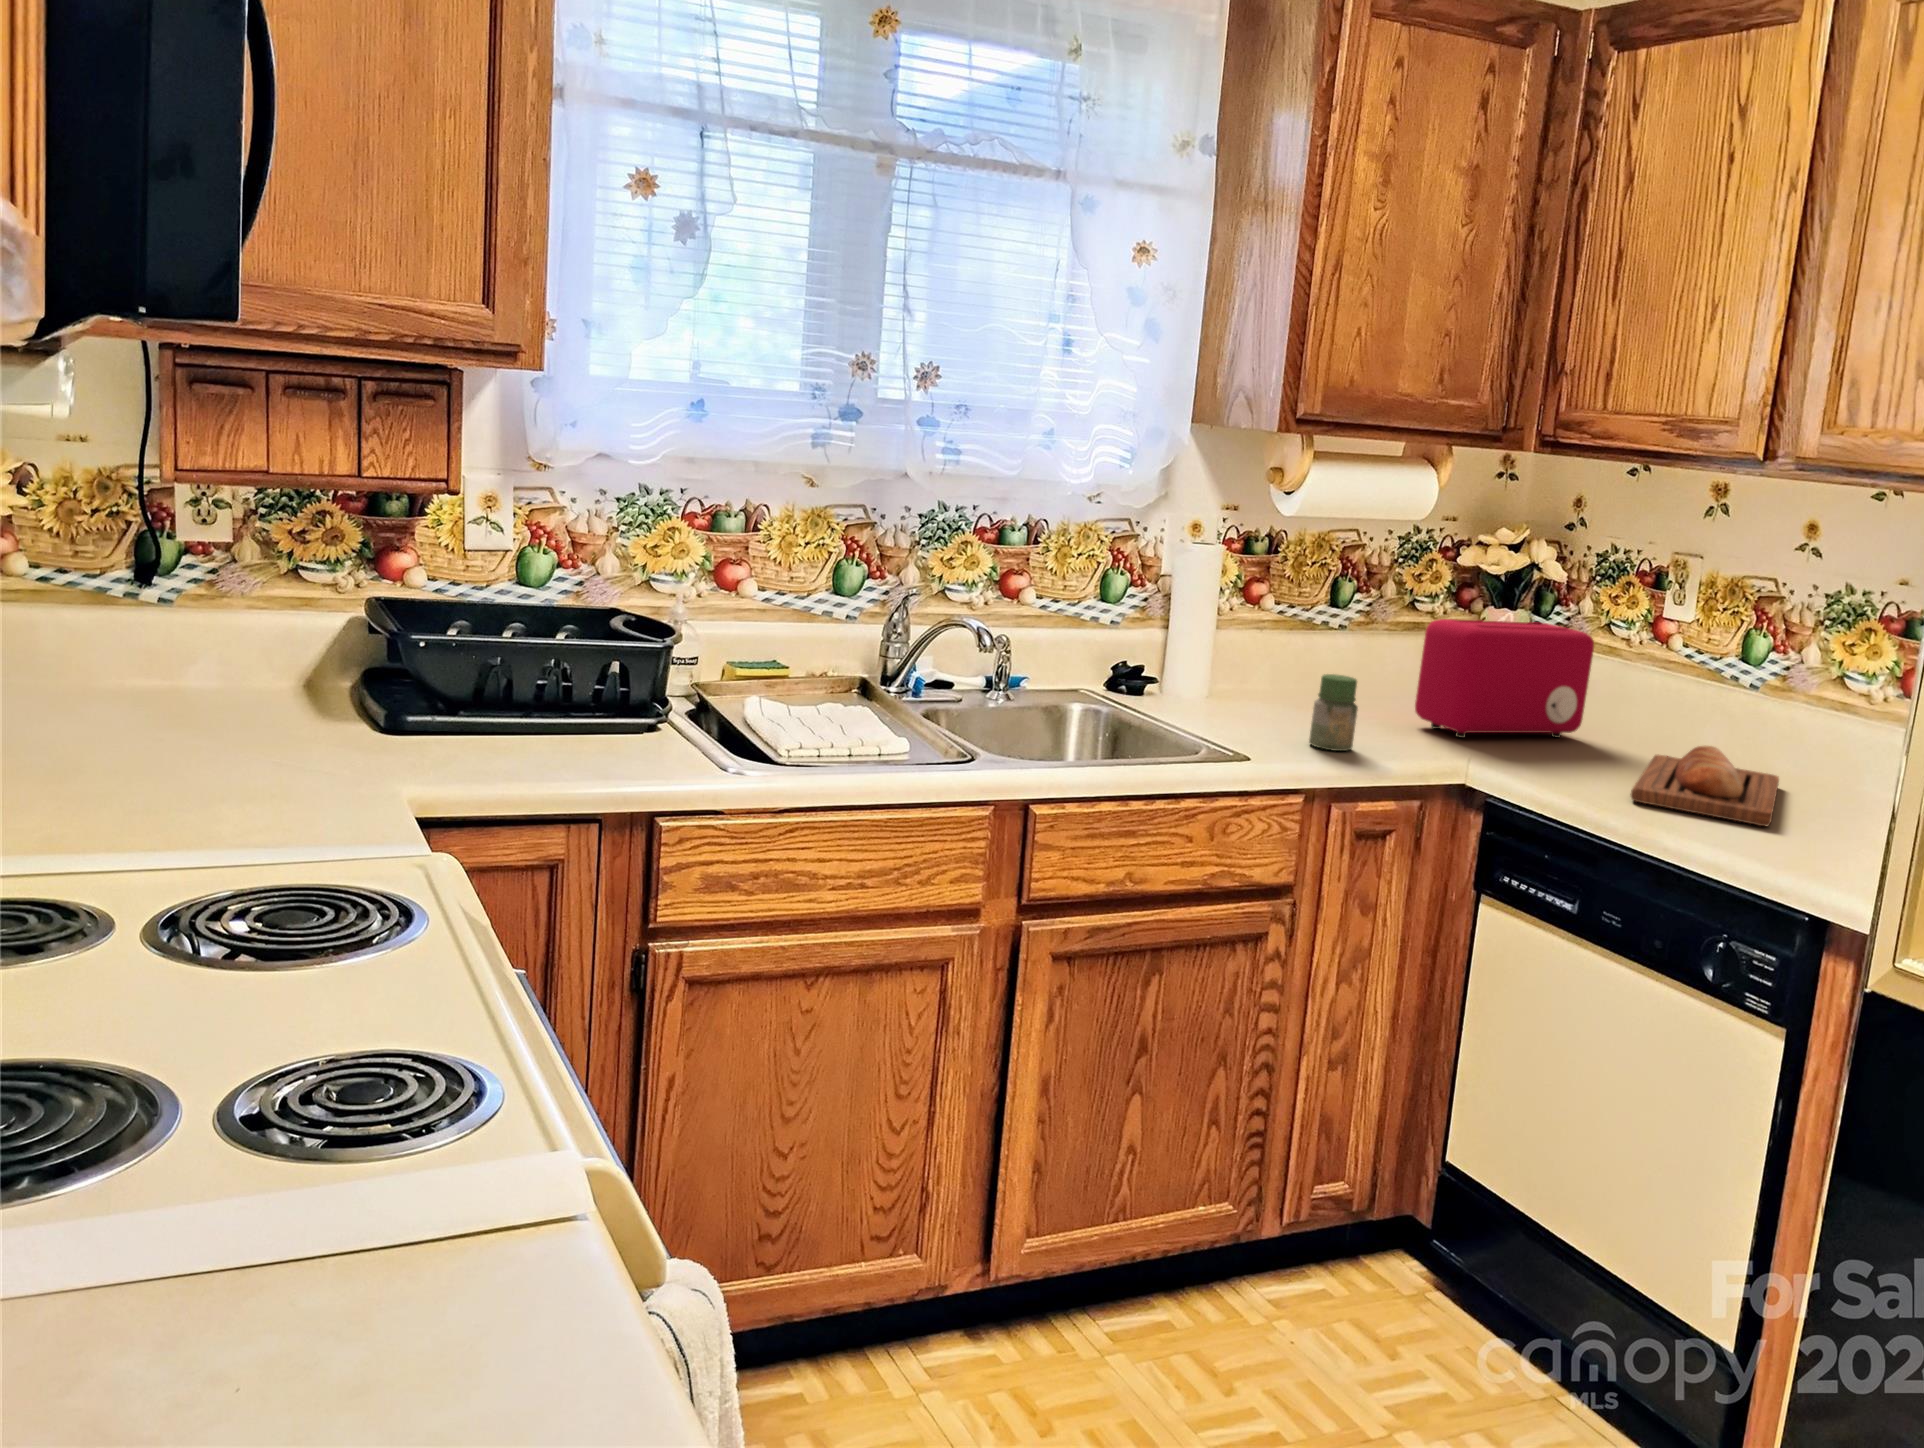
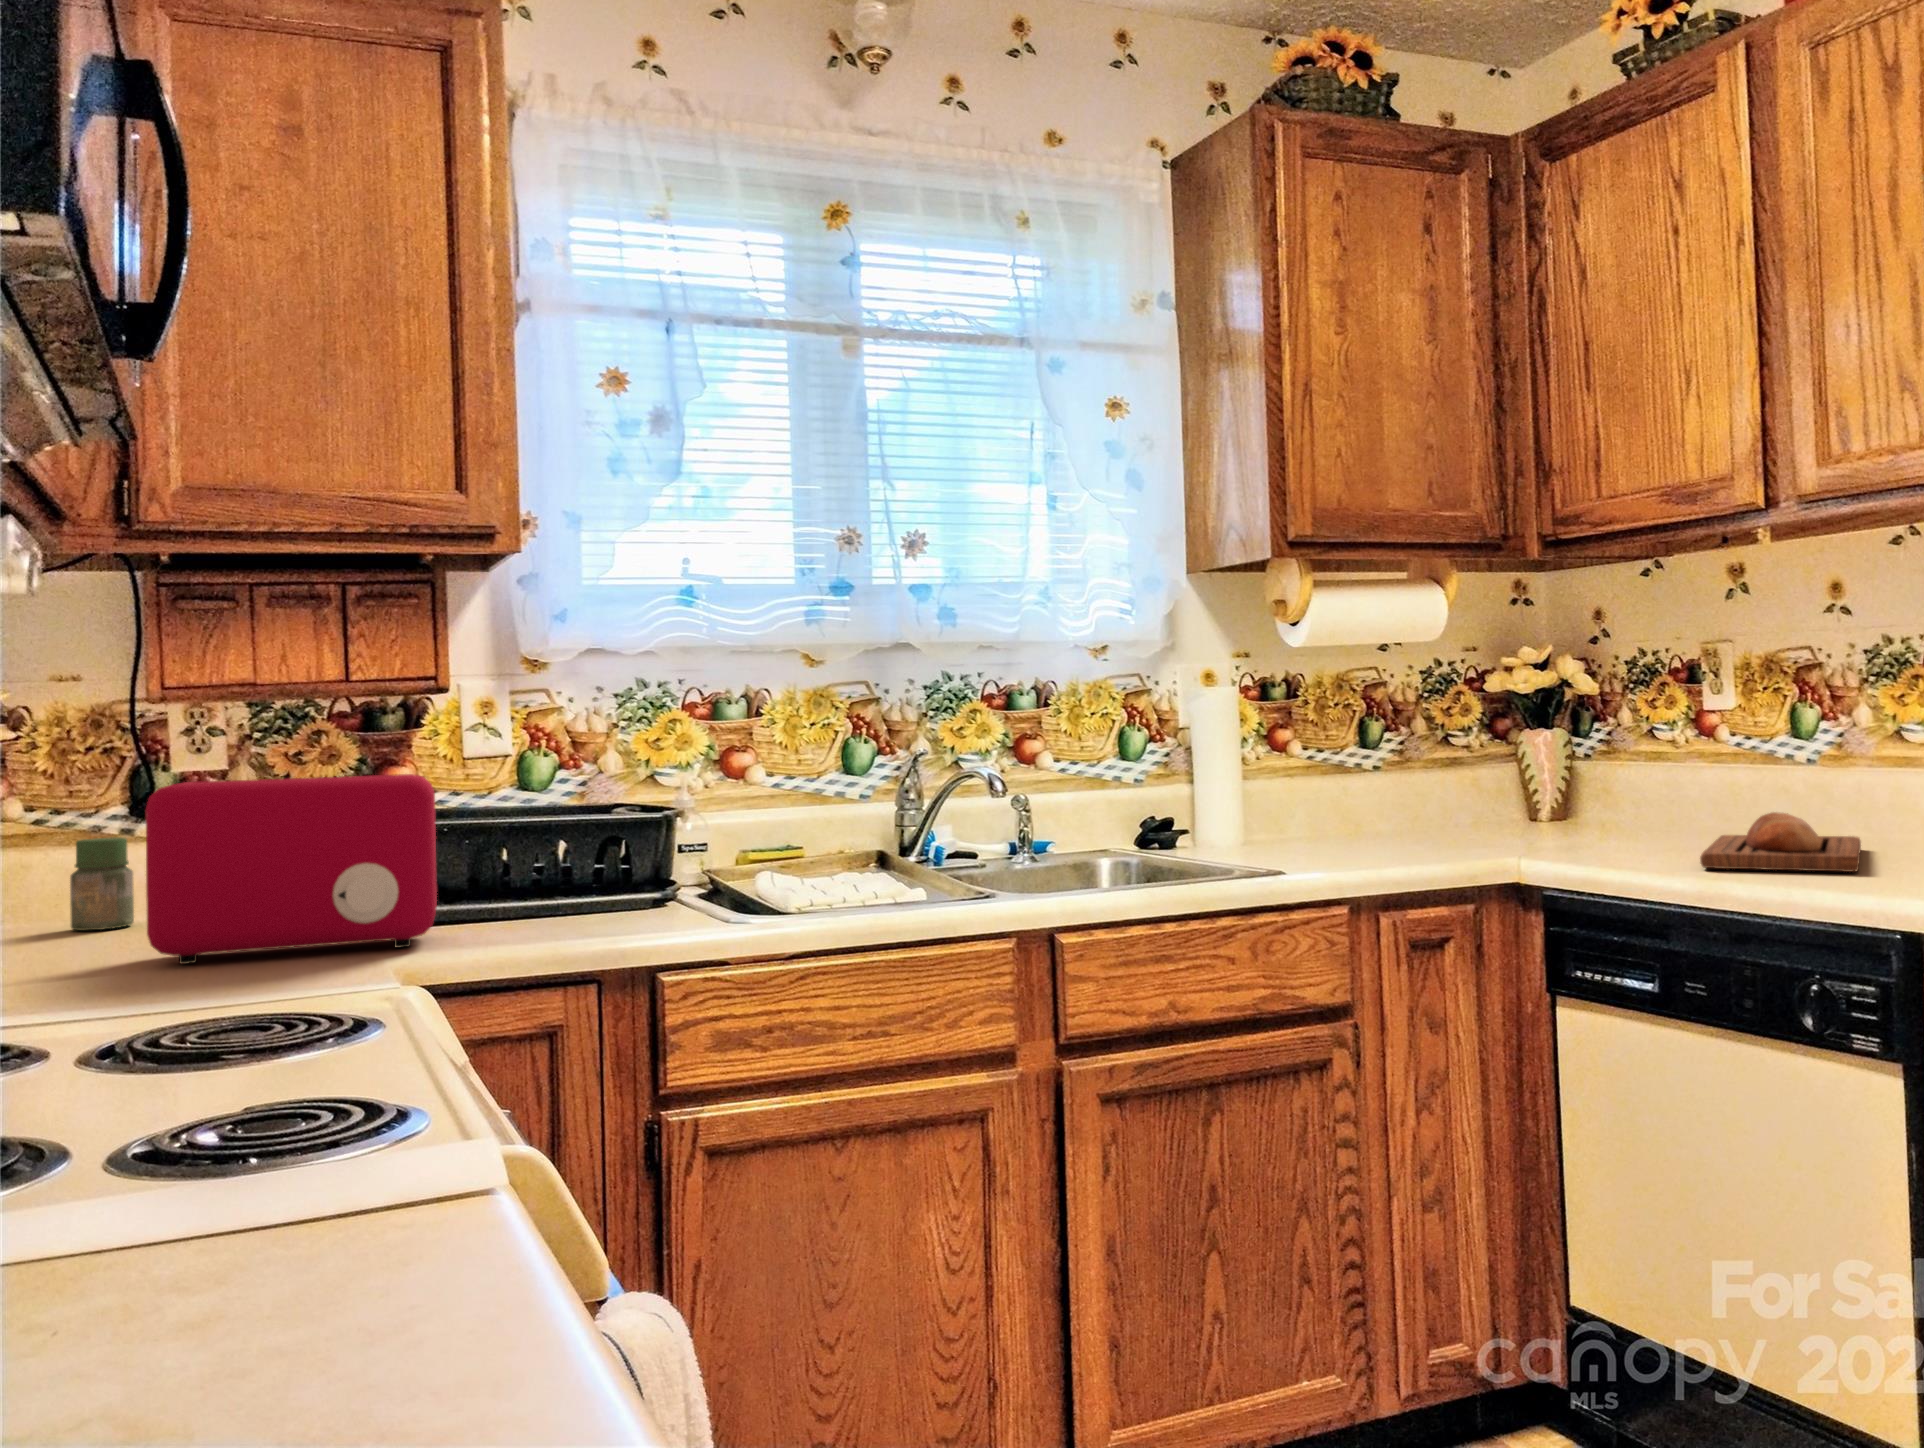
toaster: present [1415,619,1594,738] -> present [146,774,437,964]
jar: present [1309,674,1358,751] -> present [70,837,134,931]

